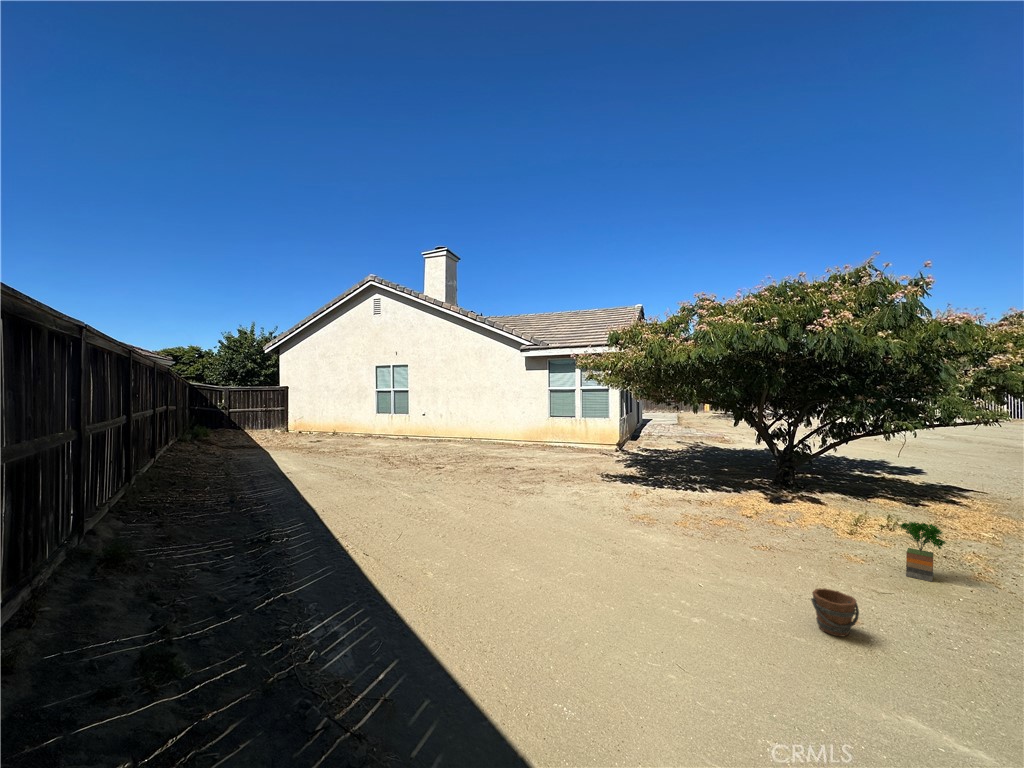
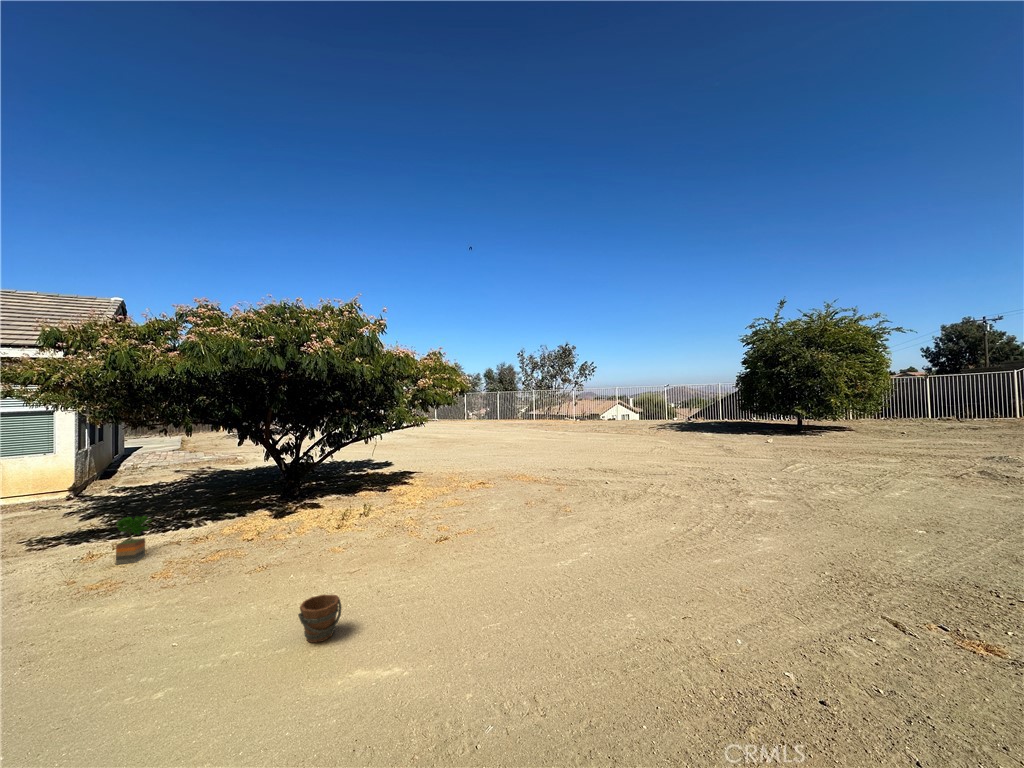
potted tree: present [900,522,946,582] -> present [116,516,151,565]

